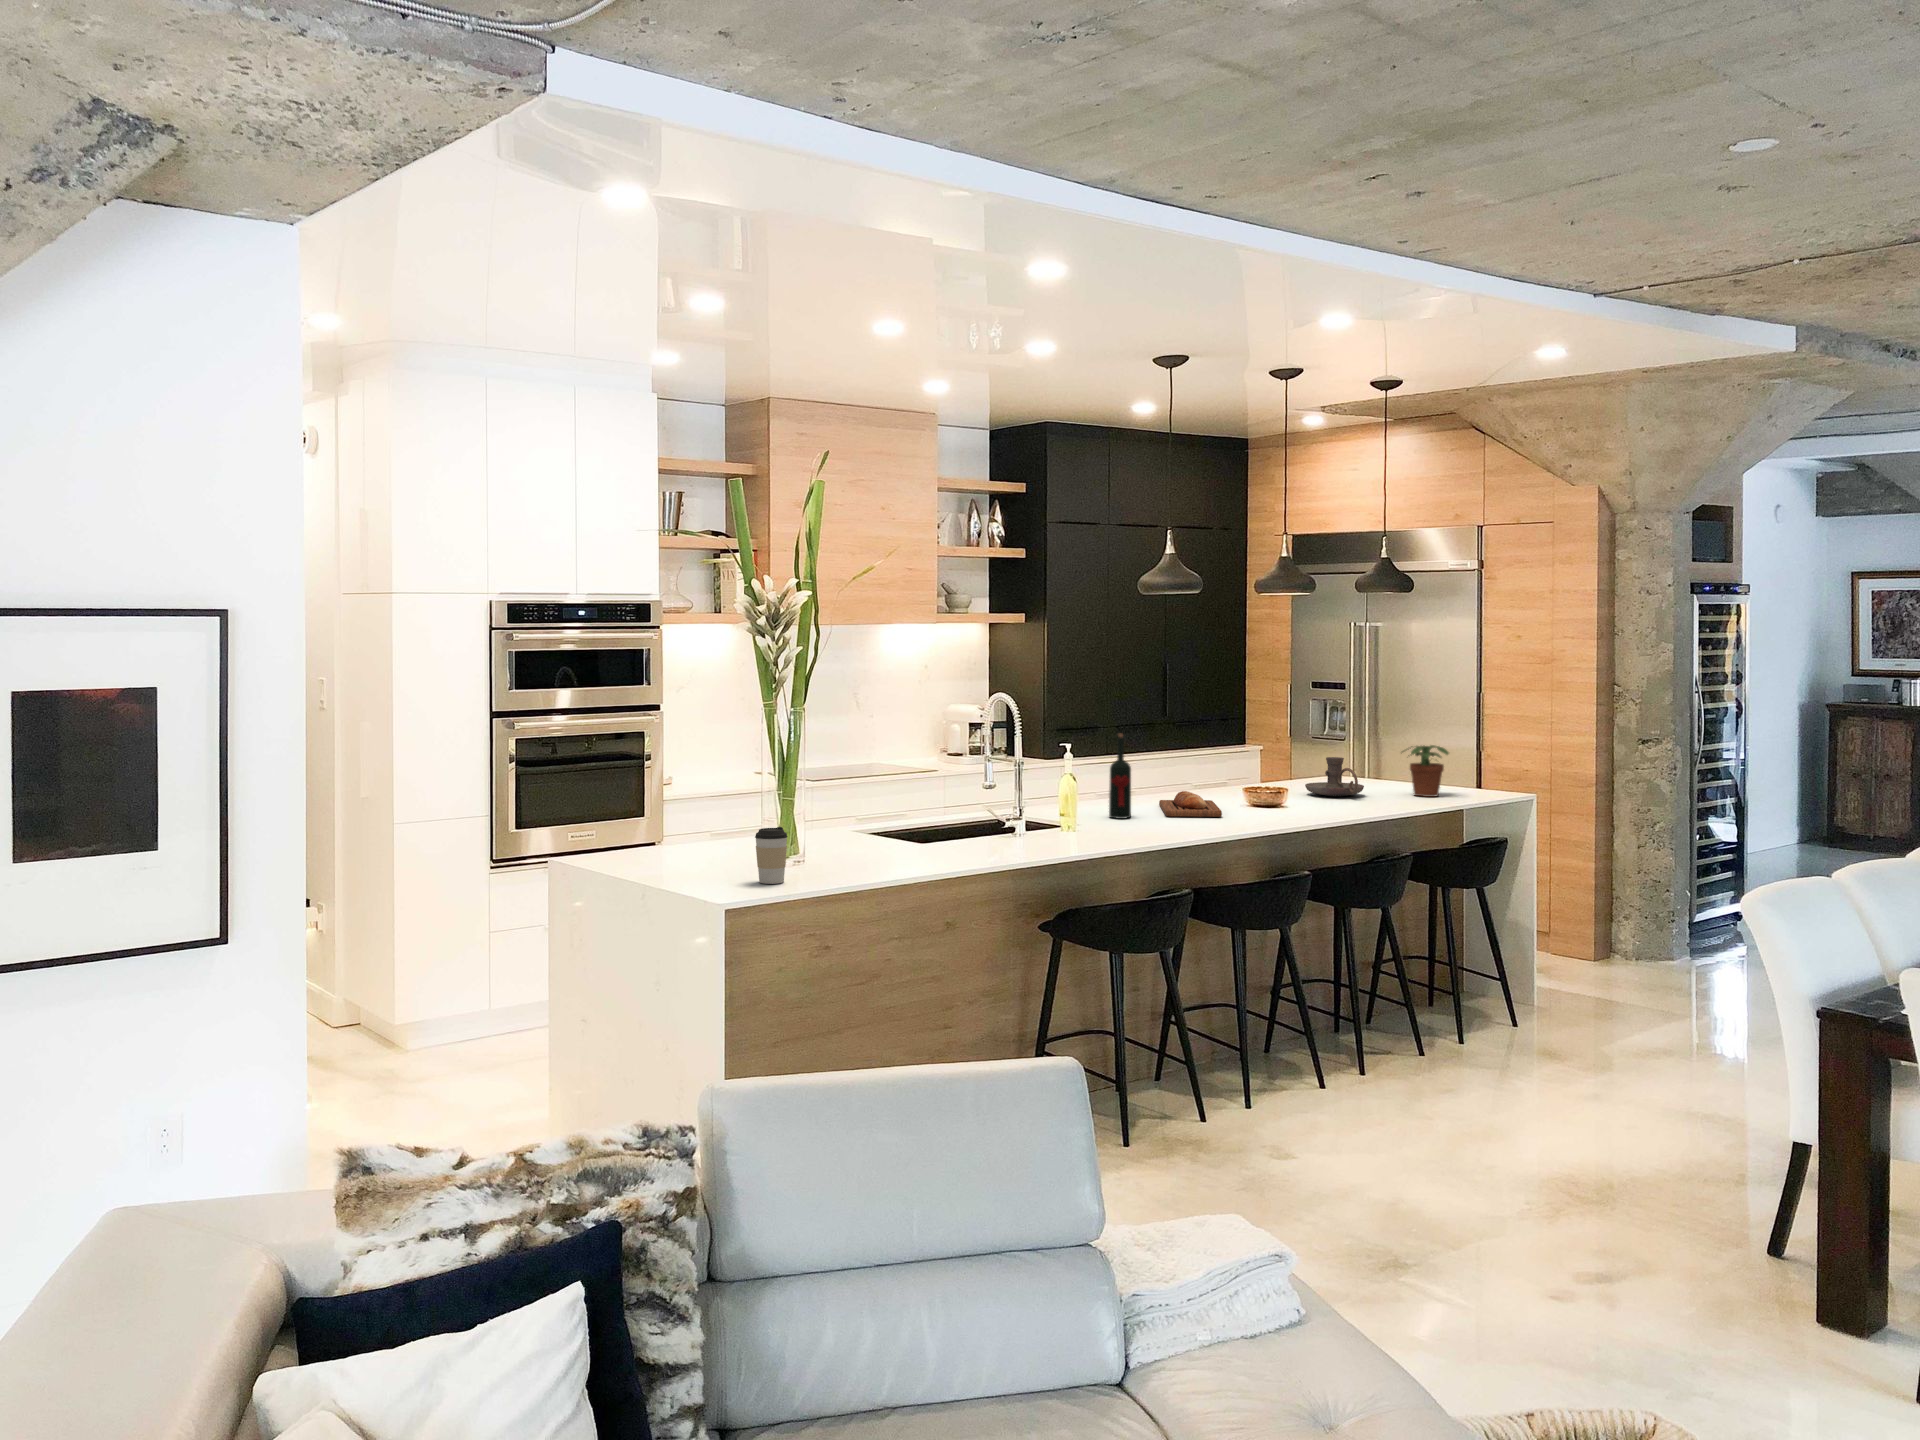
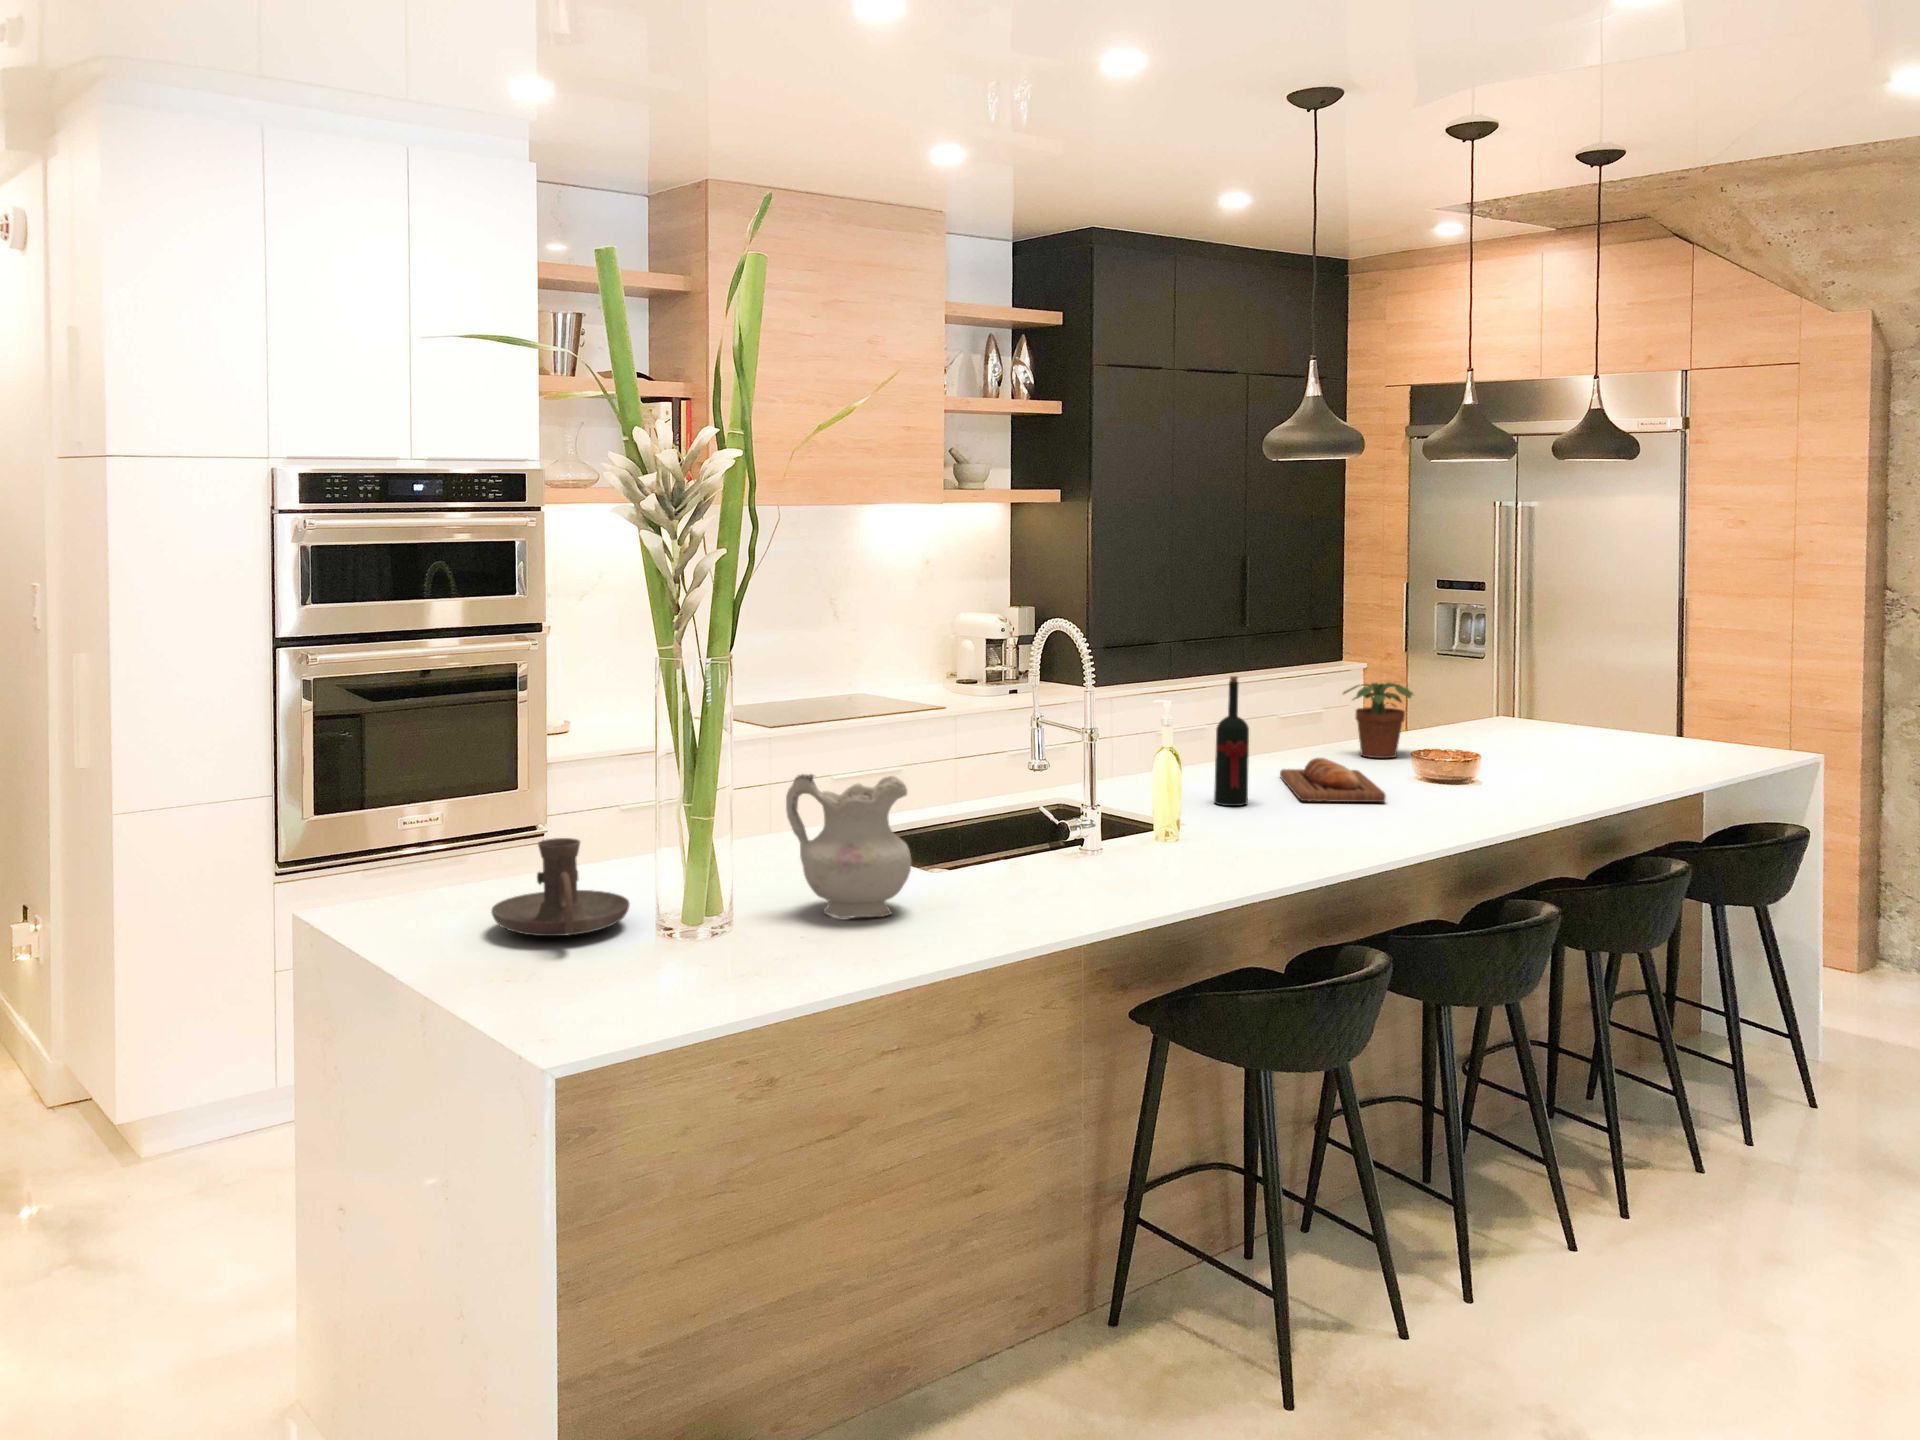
potted plant: present [1402,745,1449,797] -> present [1343,683,1413,758]
candle holder: present [1305,757,1364,796] -> present [491,838,629,936]
ceramic pitcher: none [833,779,907,864] -> present [786,774,911,918]
coffee cup: present [755,827,788,884] -> none [643,870,702,974]

